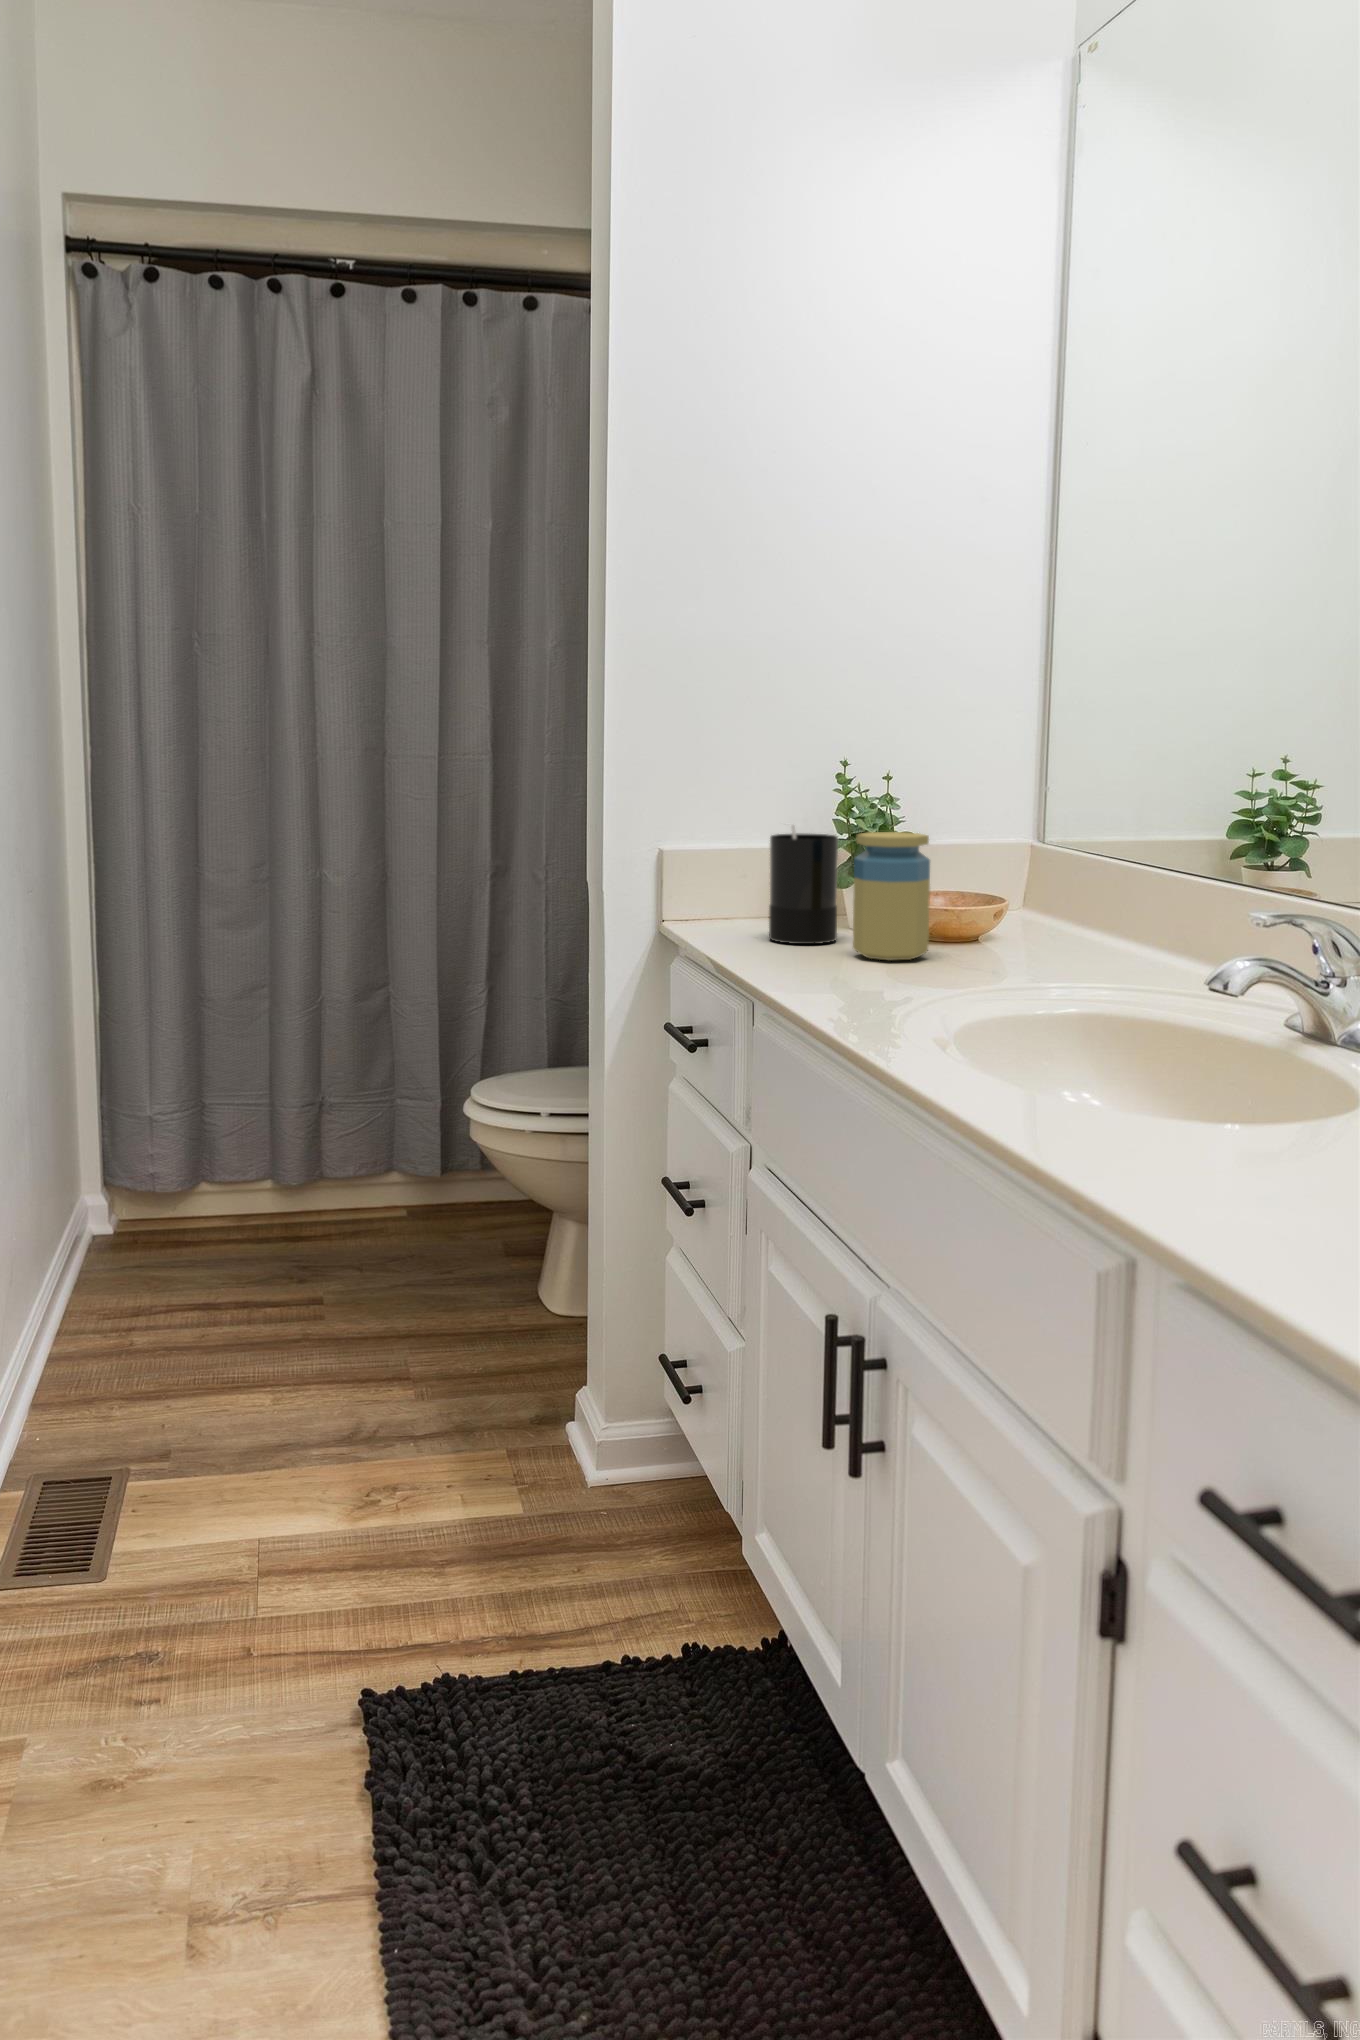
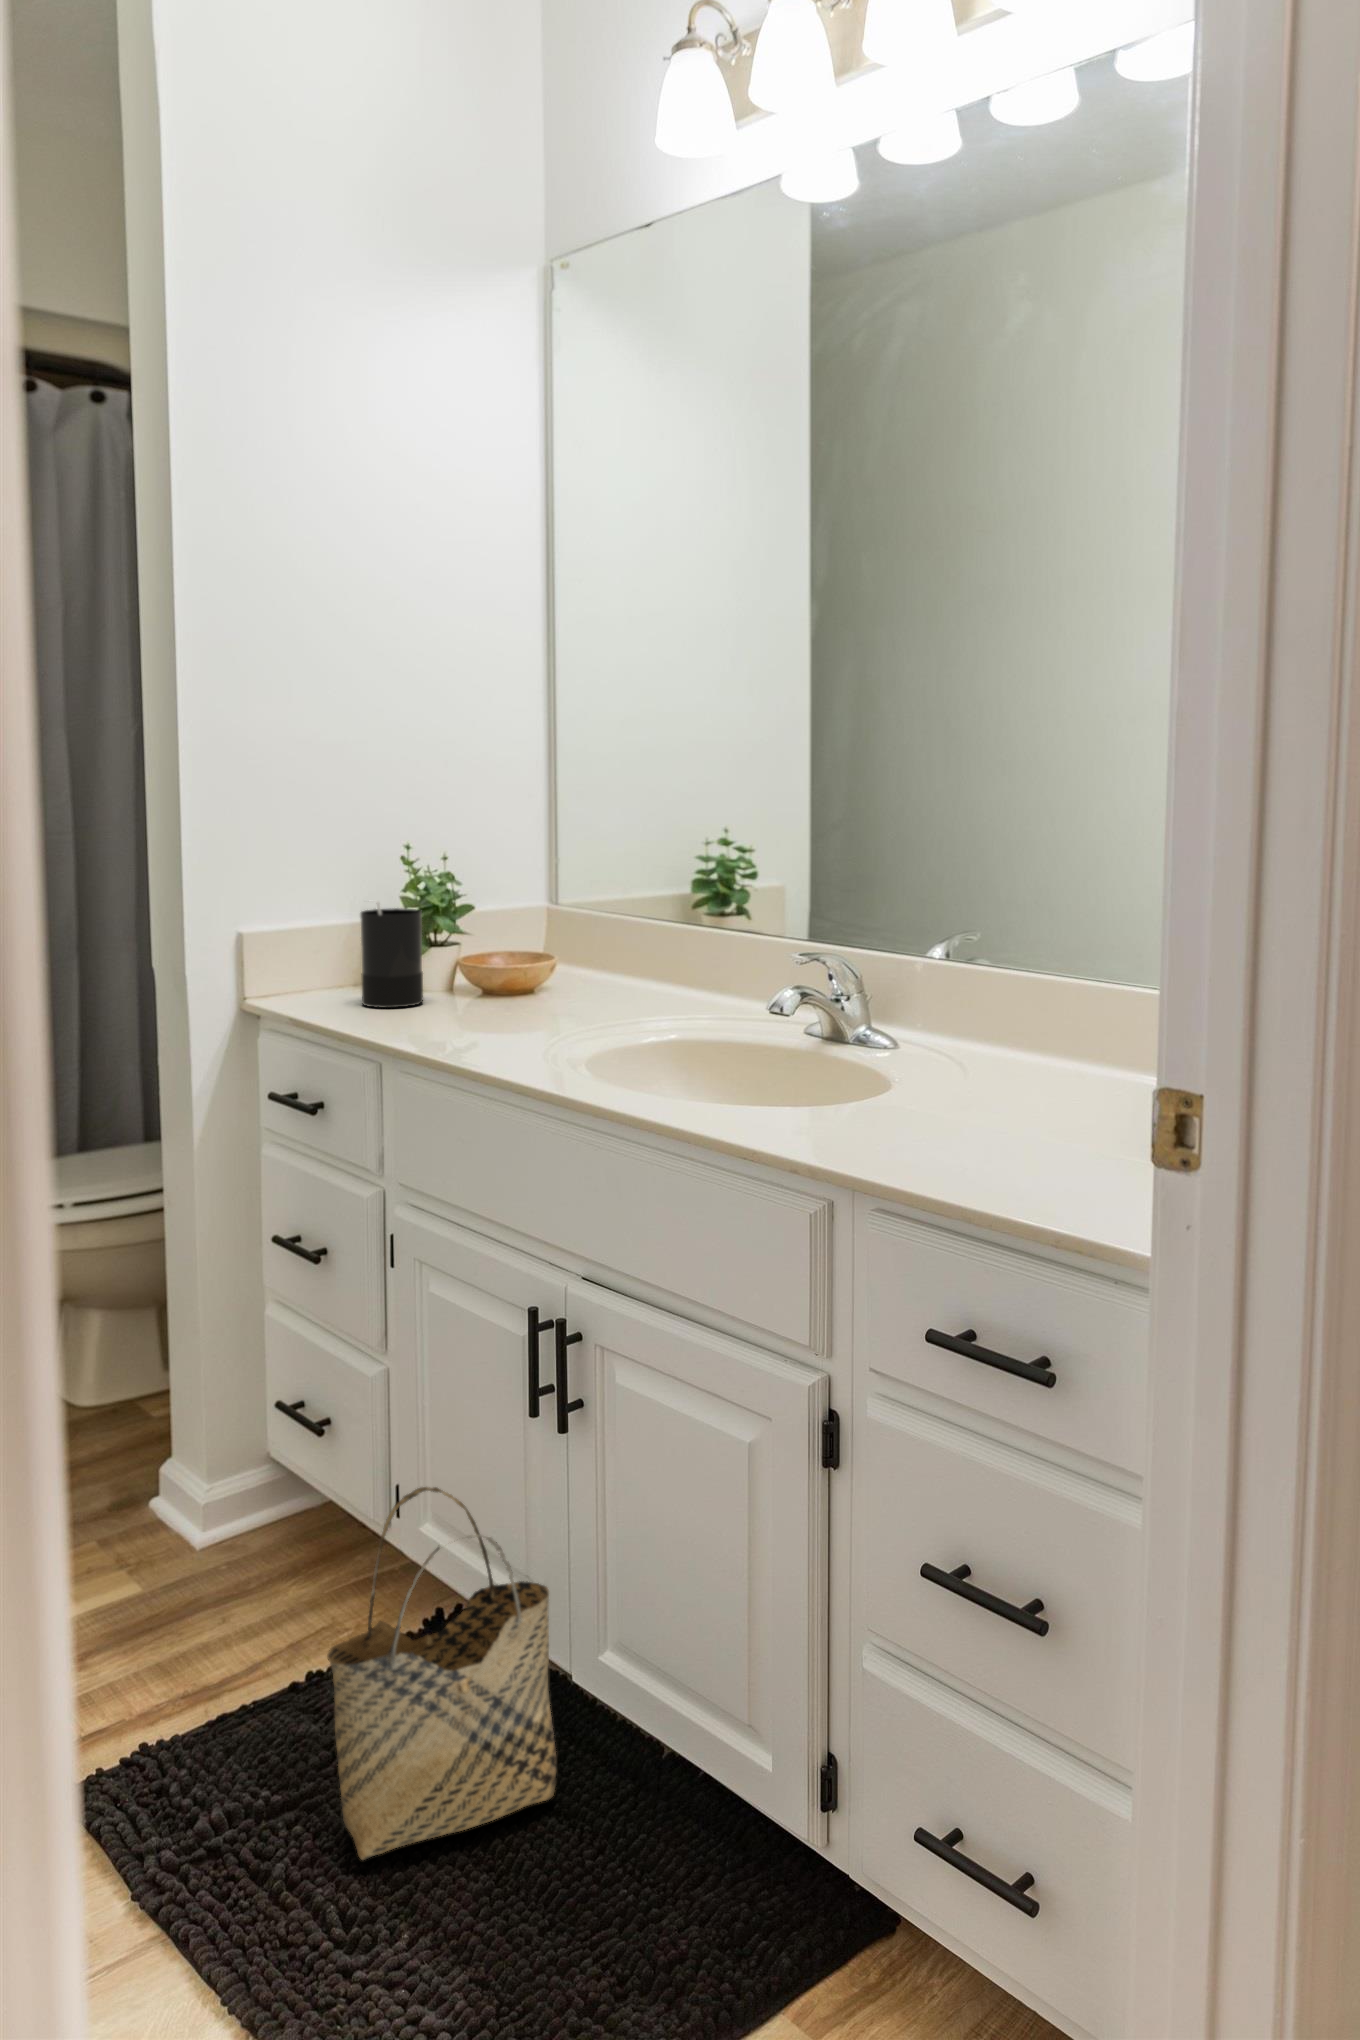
jar: present [853,832,930,960] -> none [451,905,516,1015]
woven basket: none [553,1496,829,1916] -> present [327,1487,556,1860]

